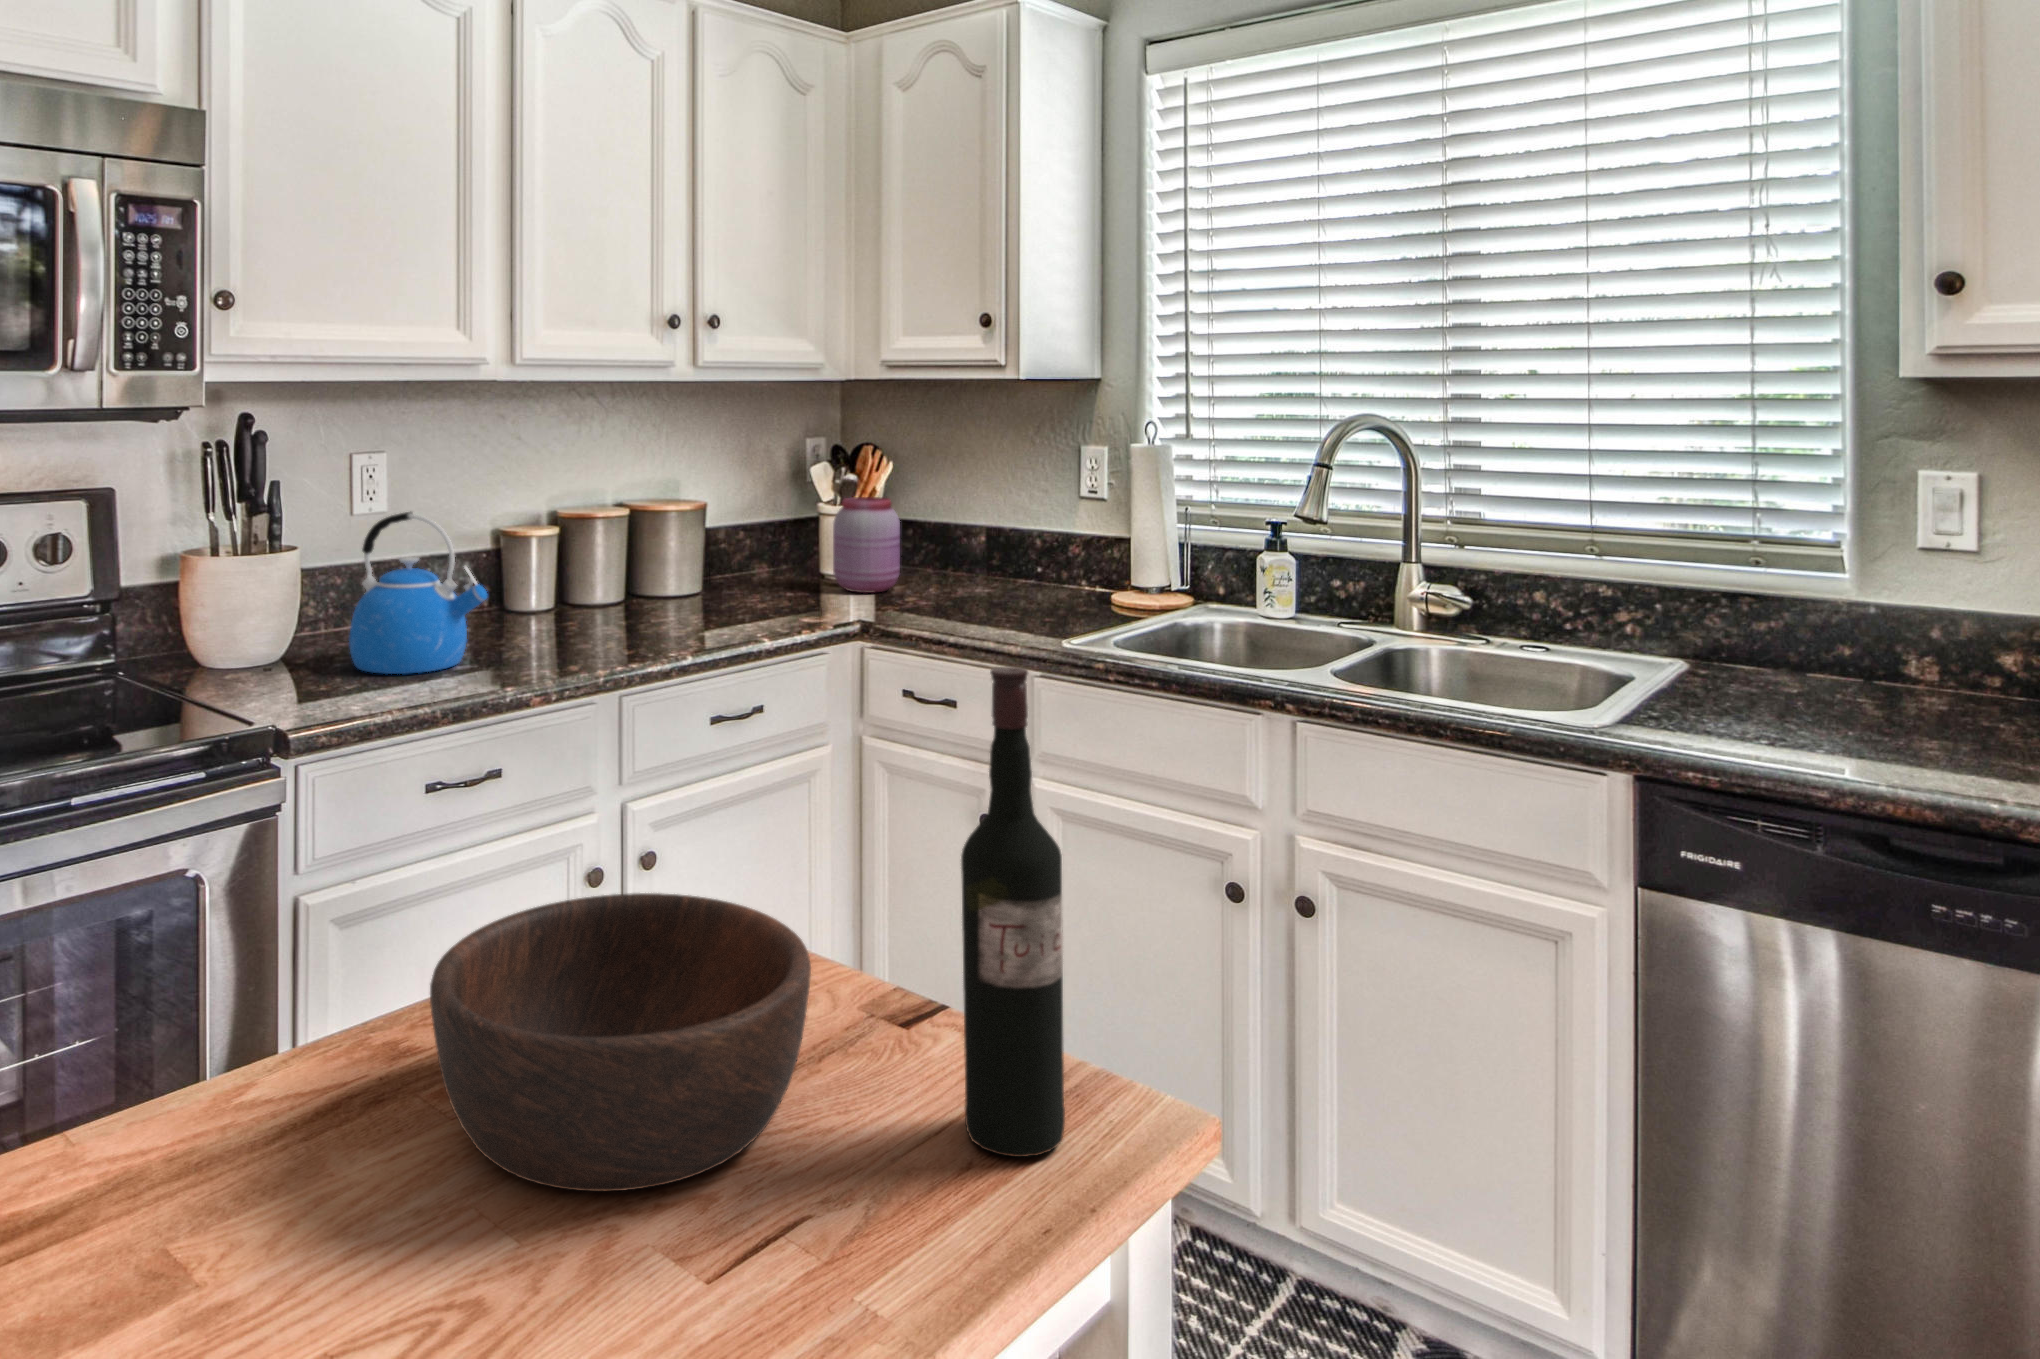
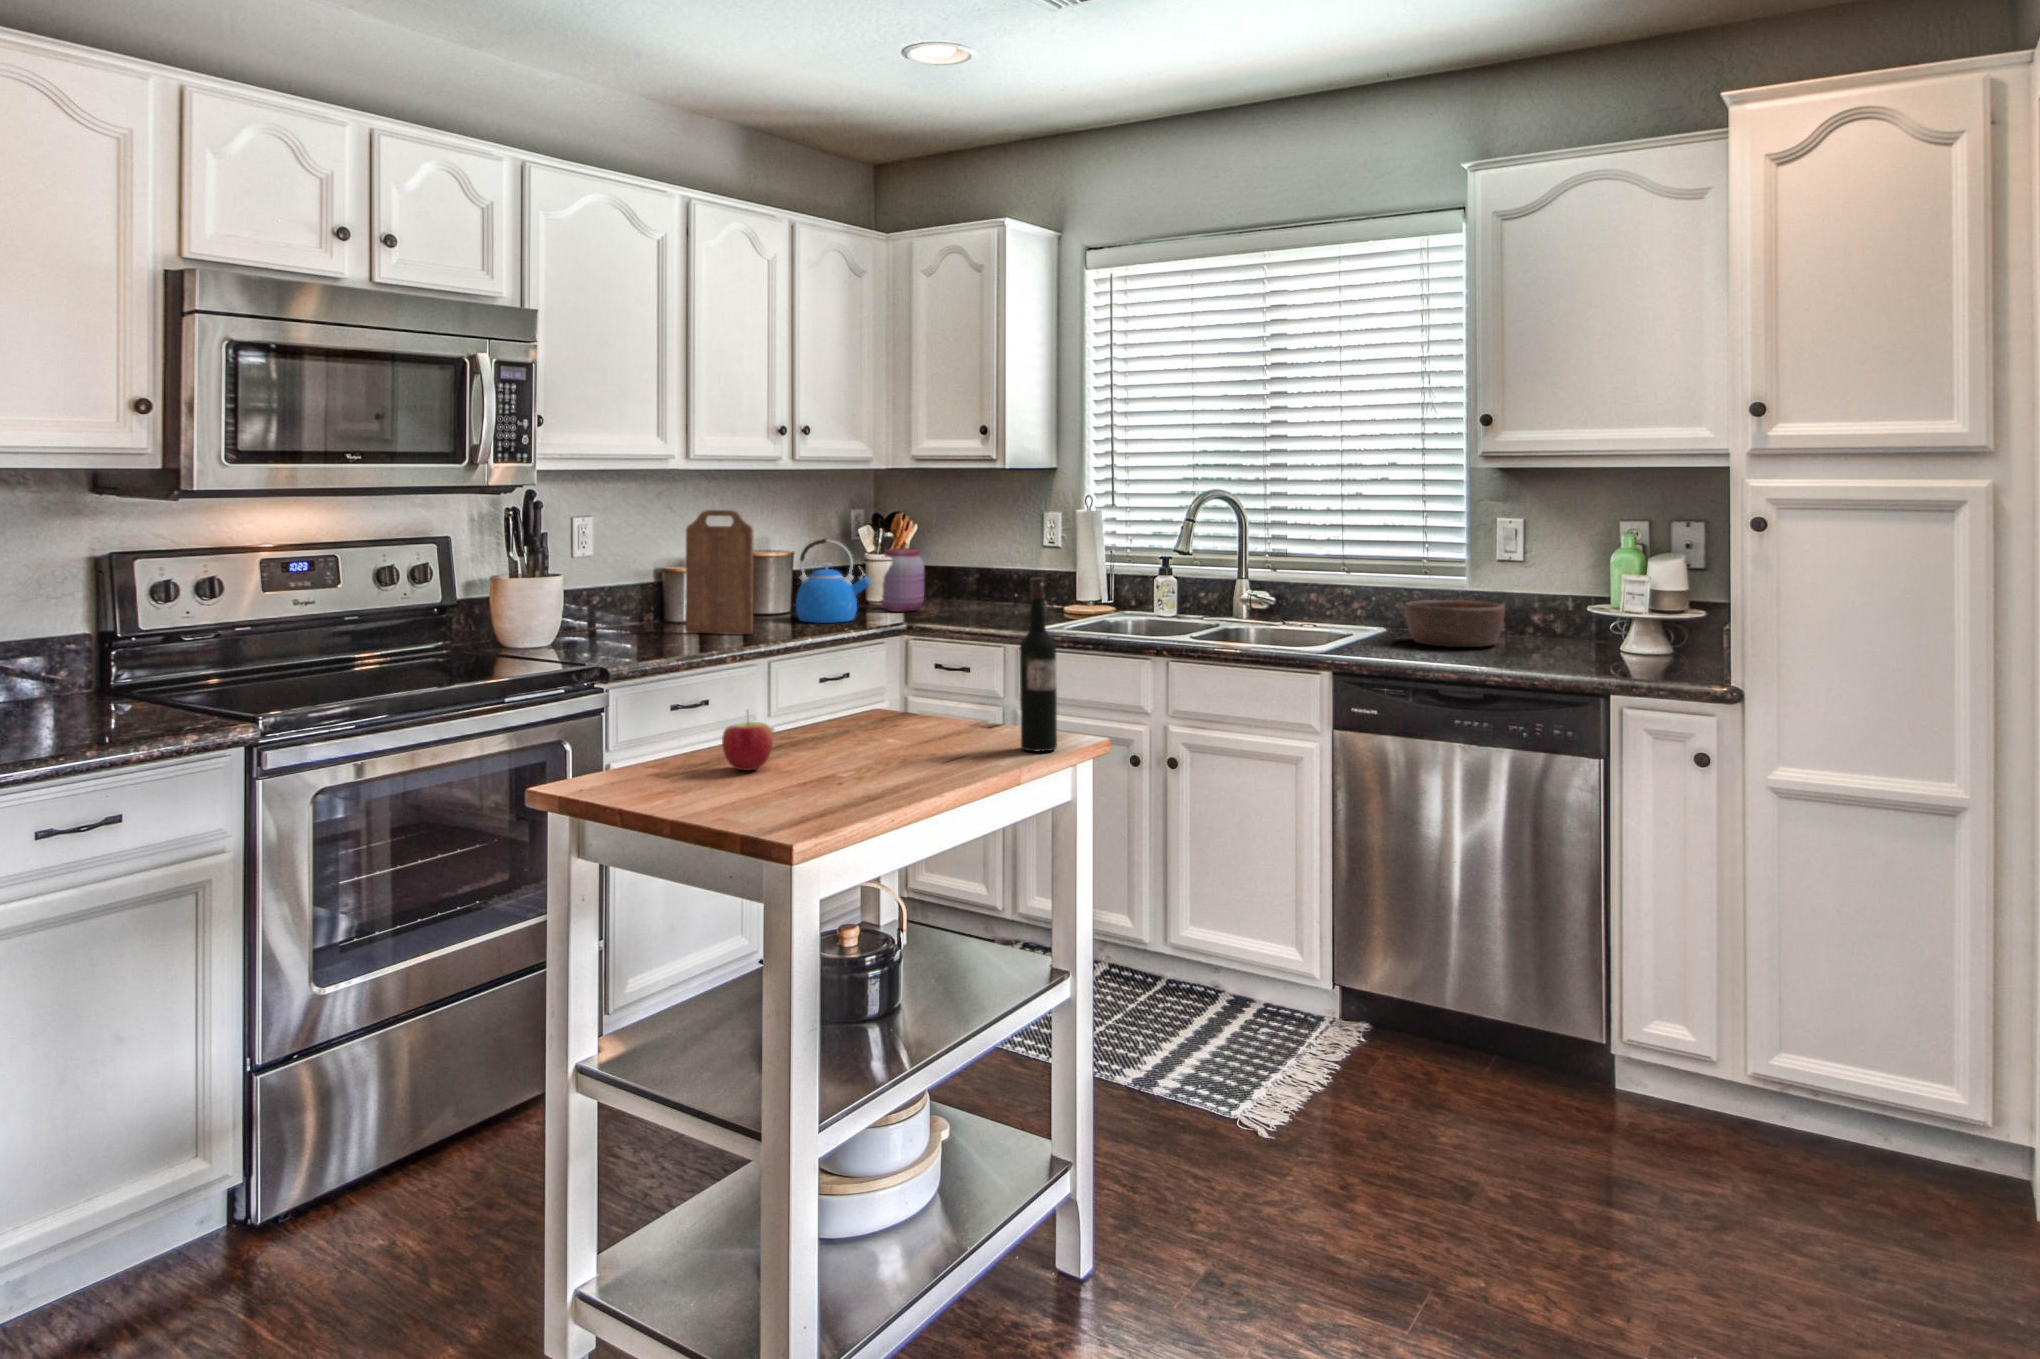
cutting board: none [513,443,612,640] -> present [685,510,753,634]
kettle: present [349,512,487,674] -> present [796,539,871,623]
wooden bowl: present [430,893,811,1191] -> present [1404,600,1505,647]
apple: none [89,1061,249,1237] -> present [722,722,773,770]

